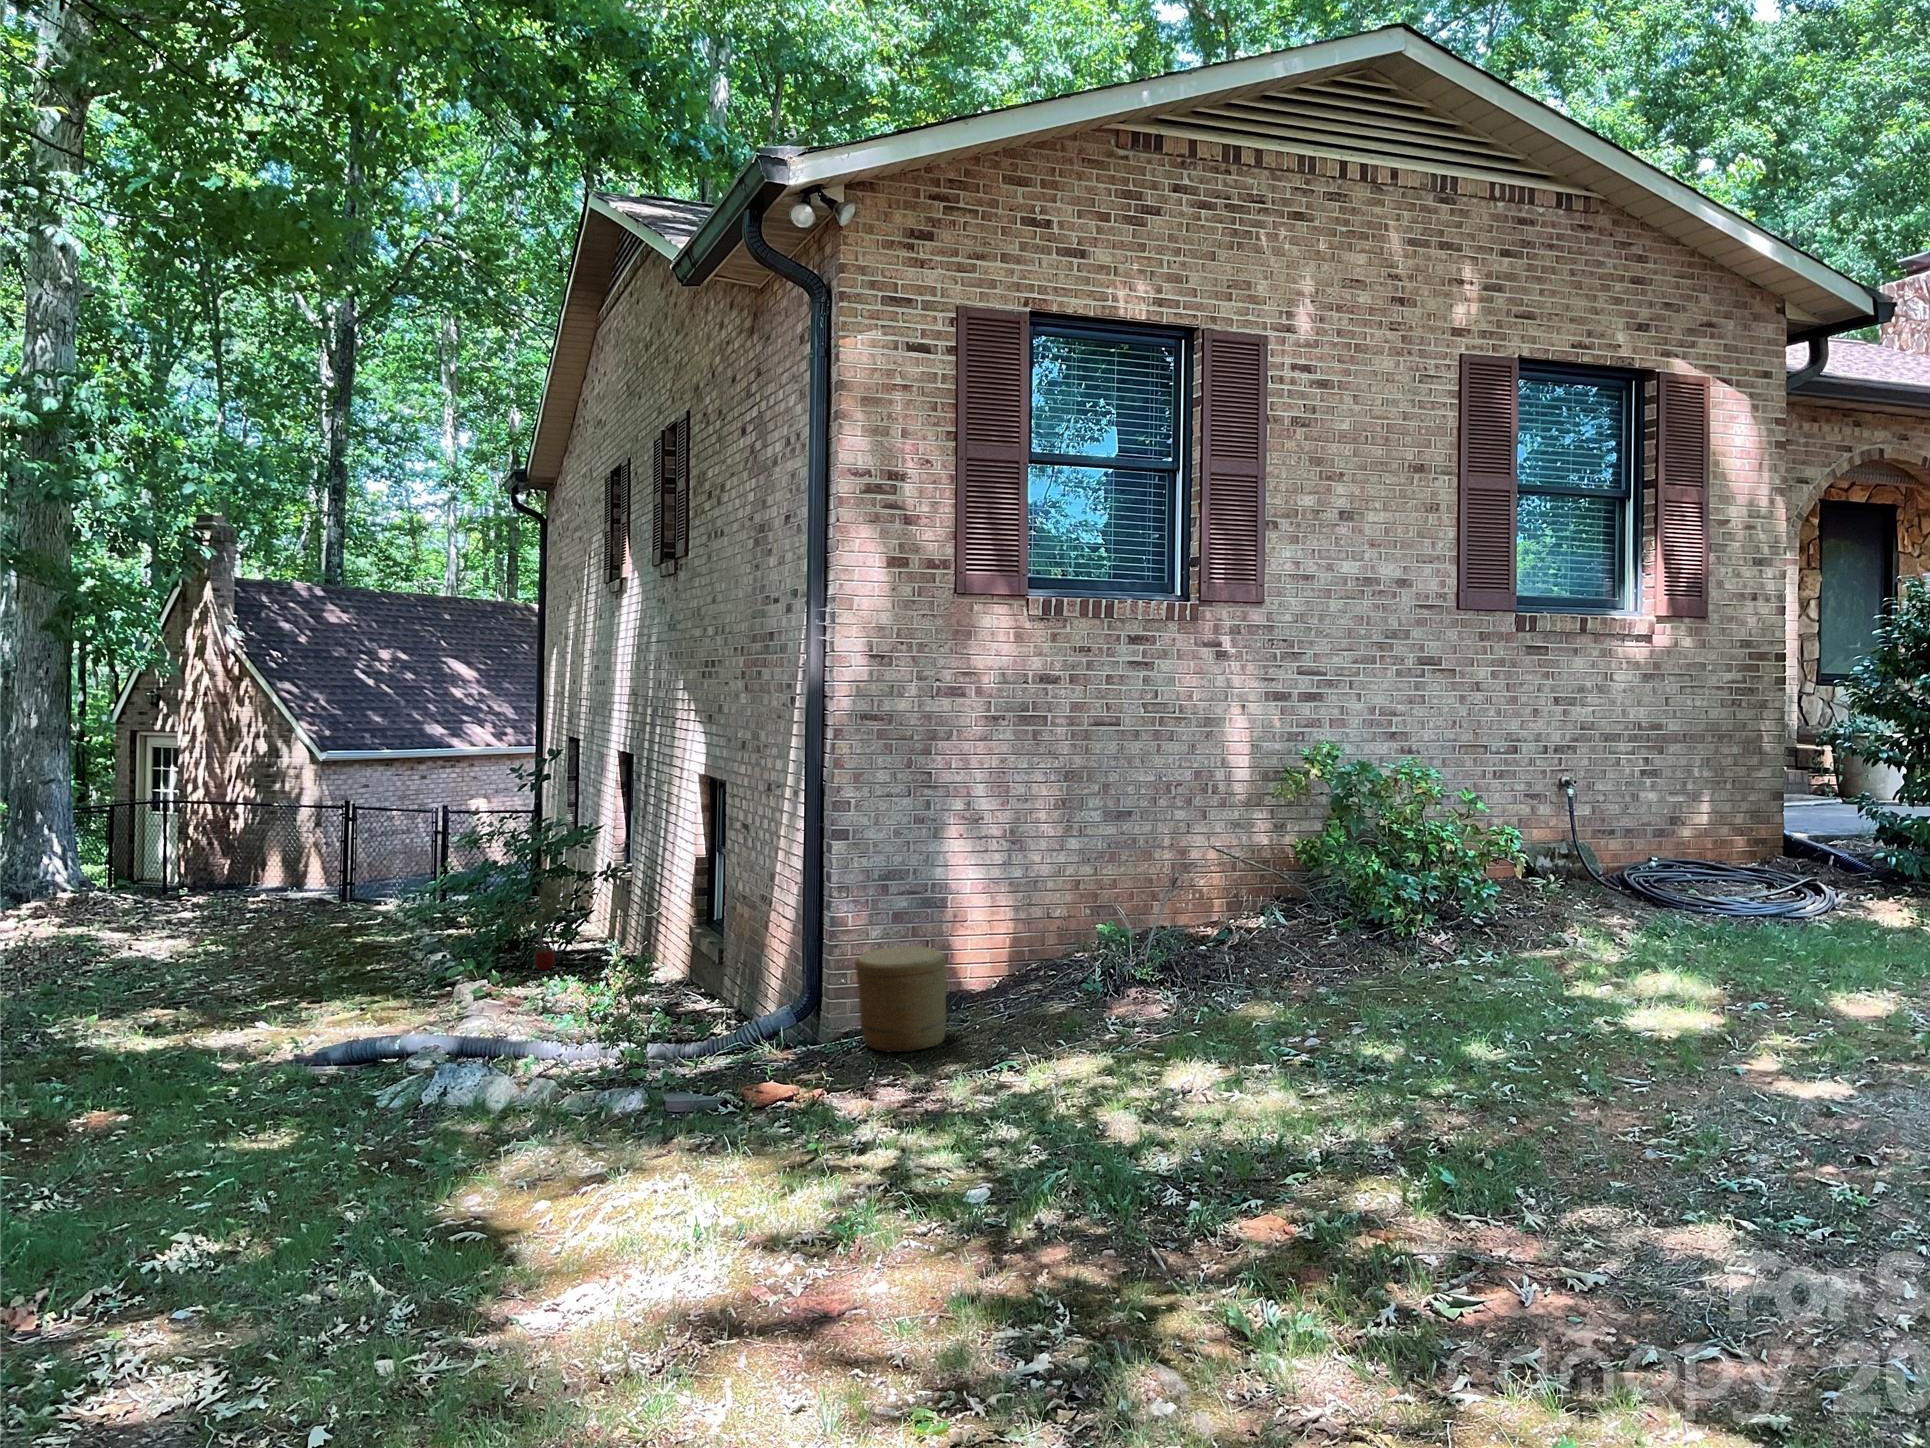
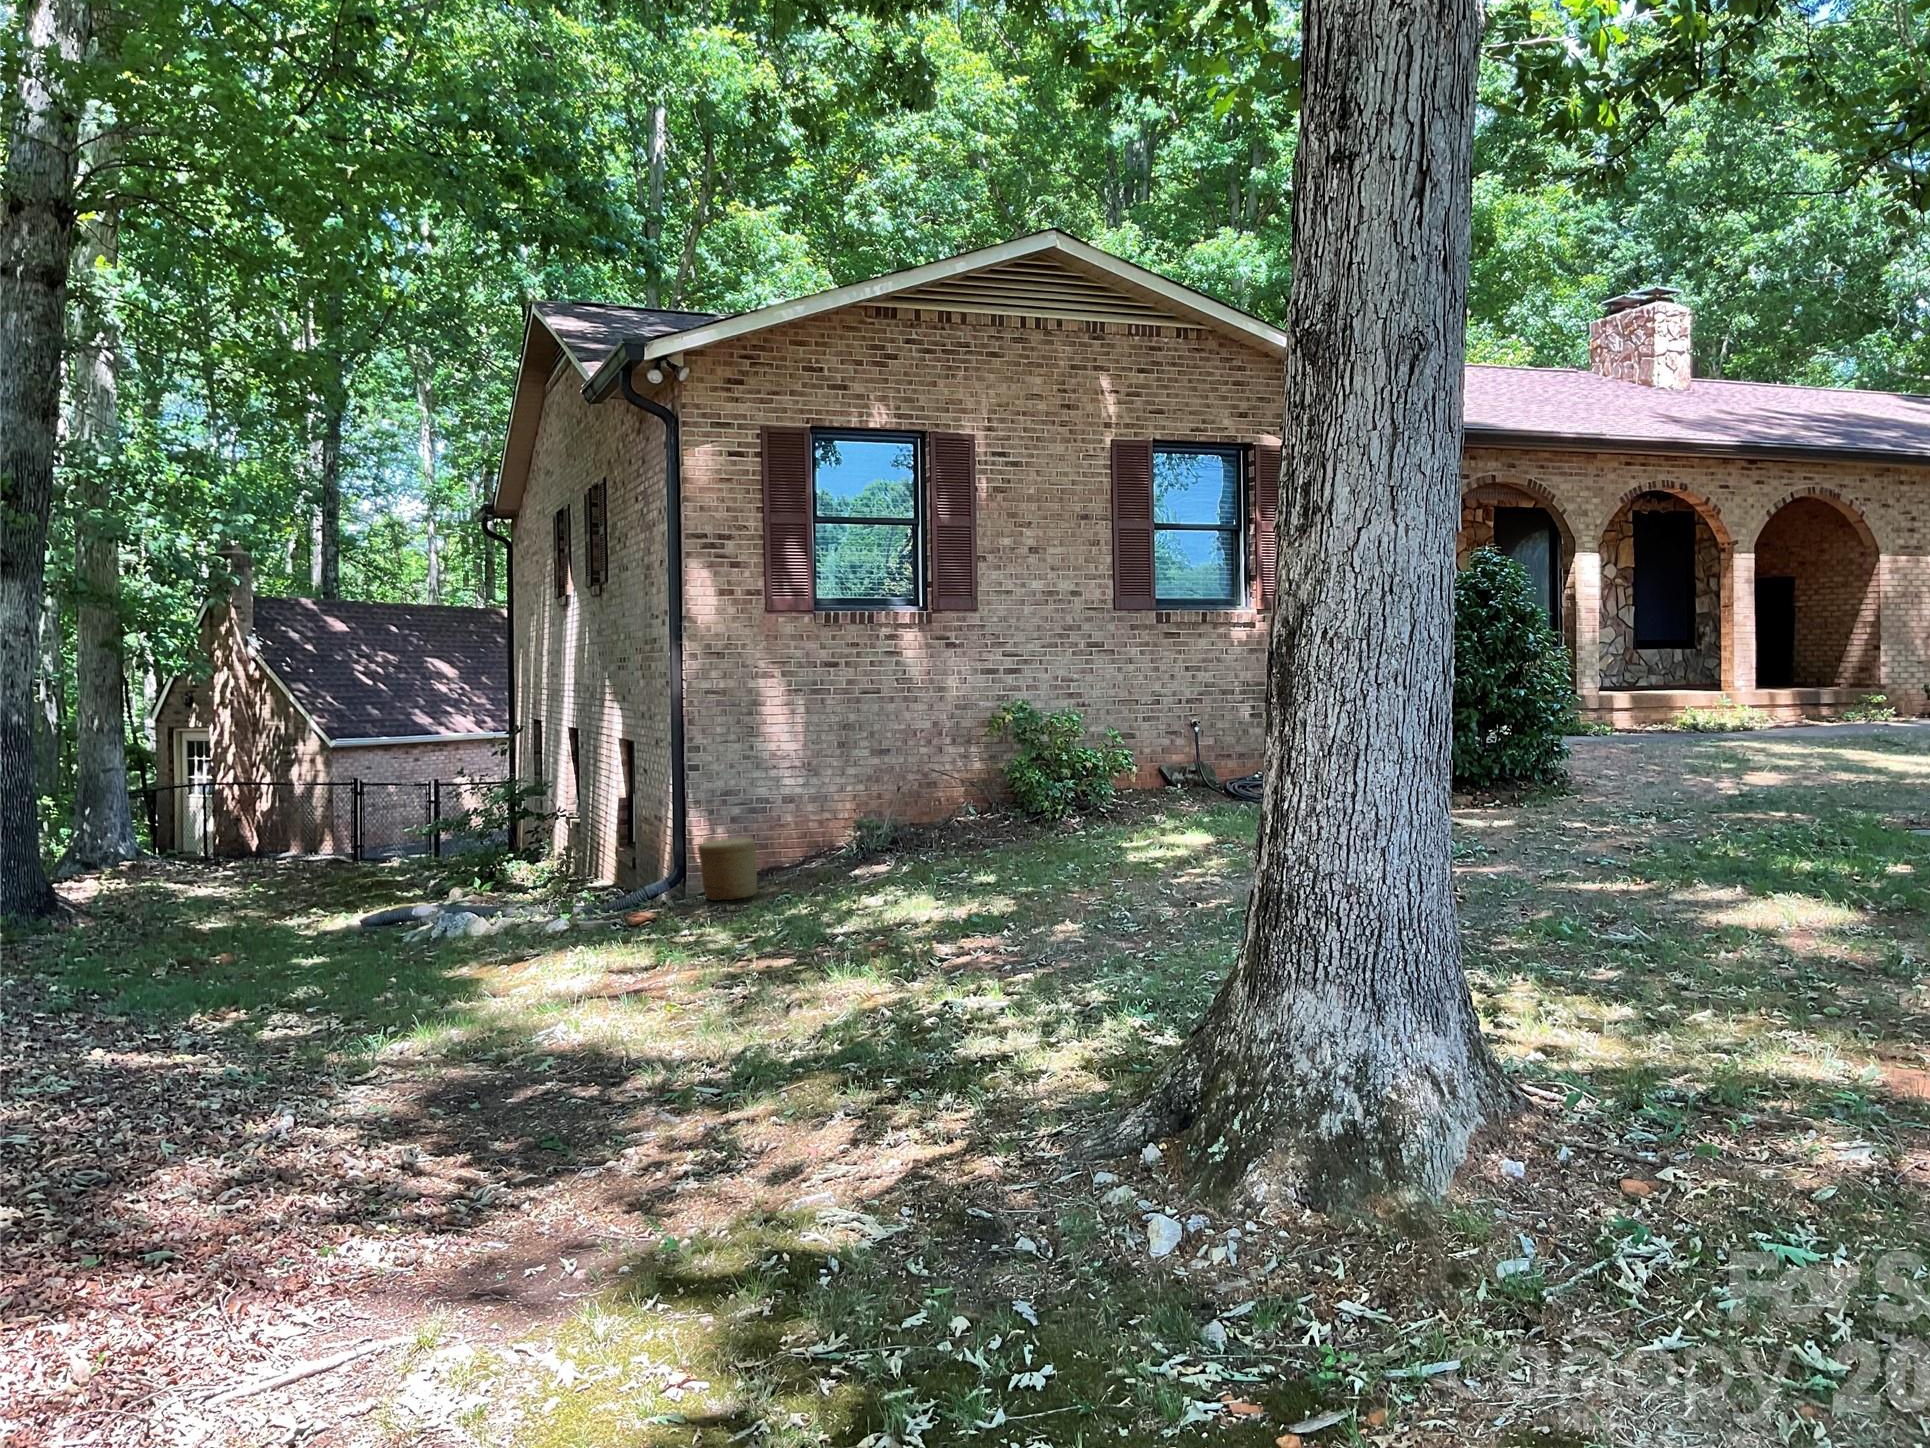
potted tree: present [512,869,571,970] -> none [486,814,534,889]

